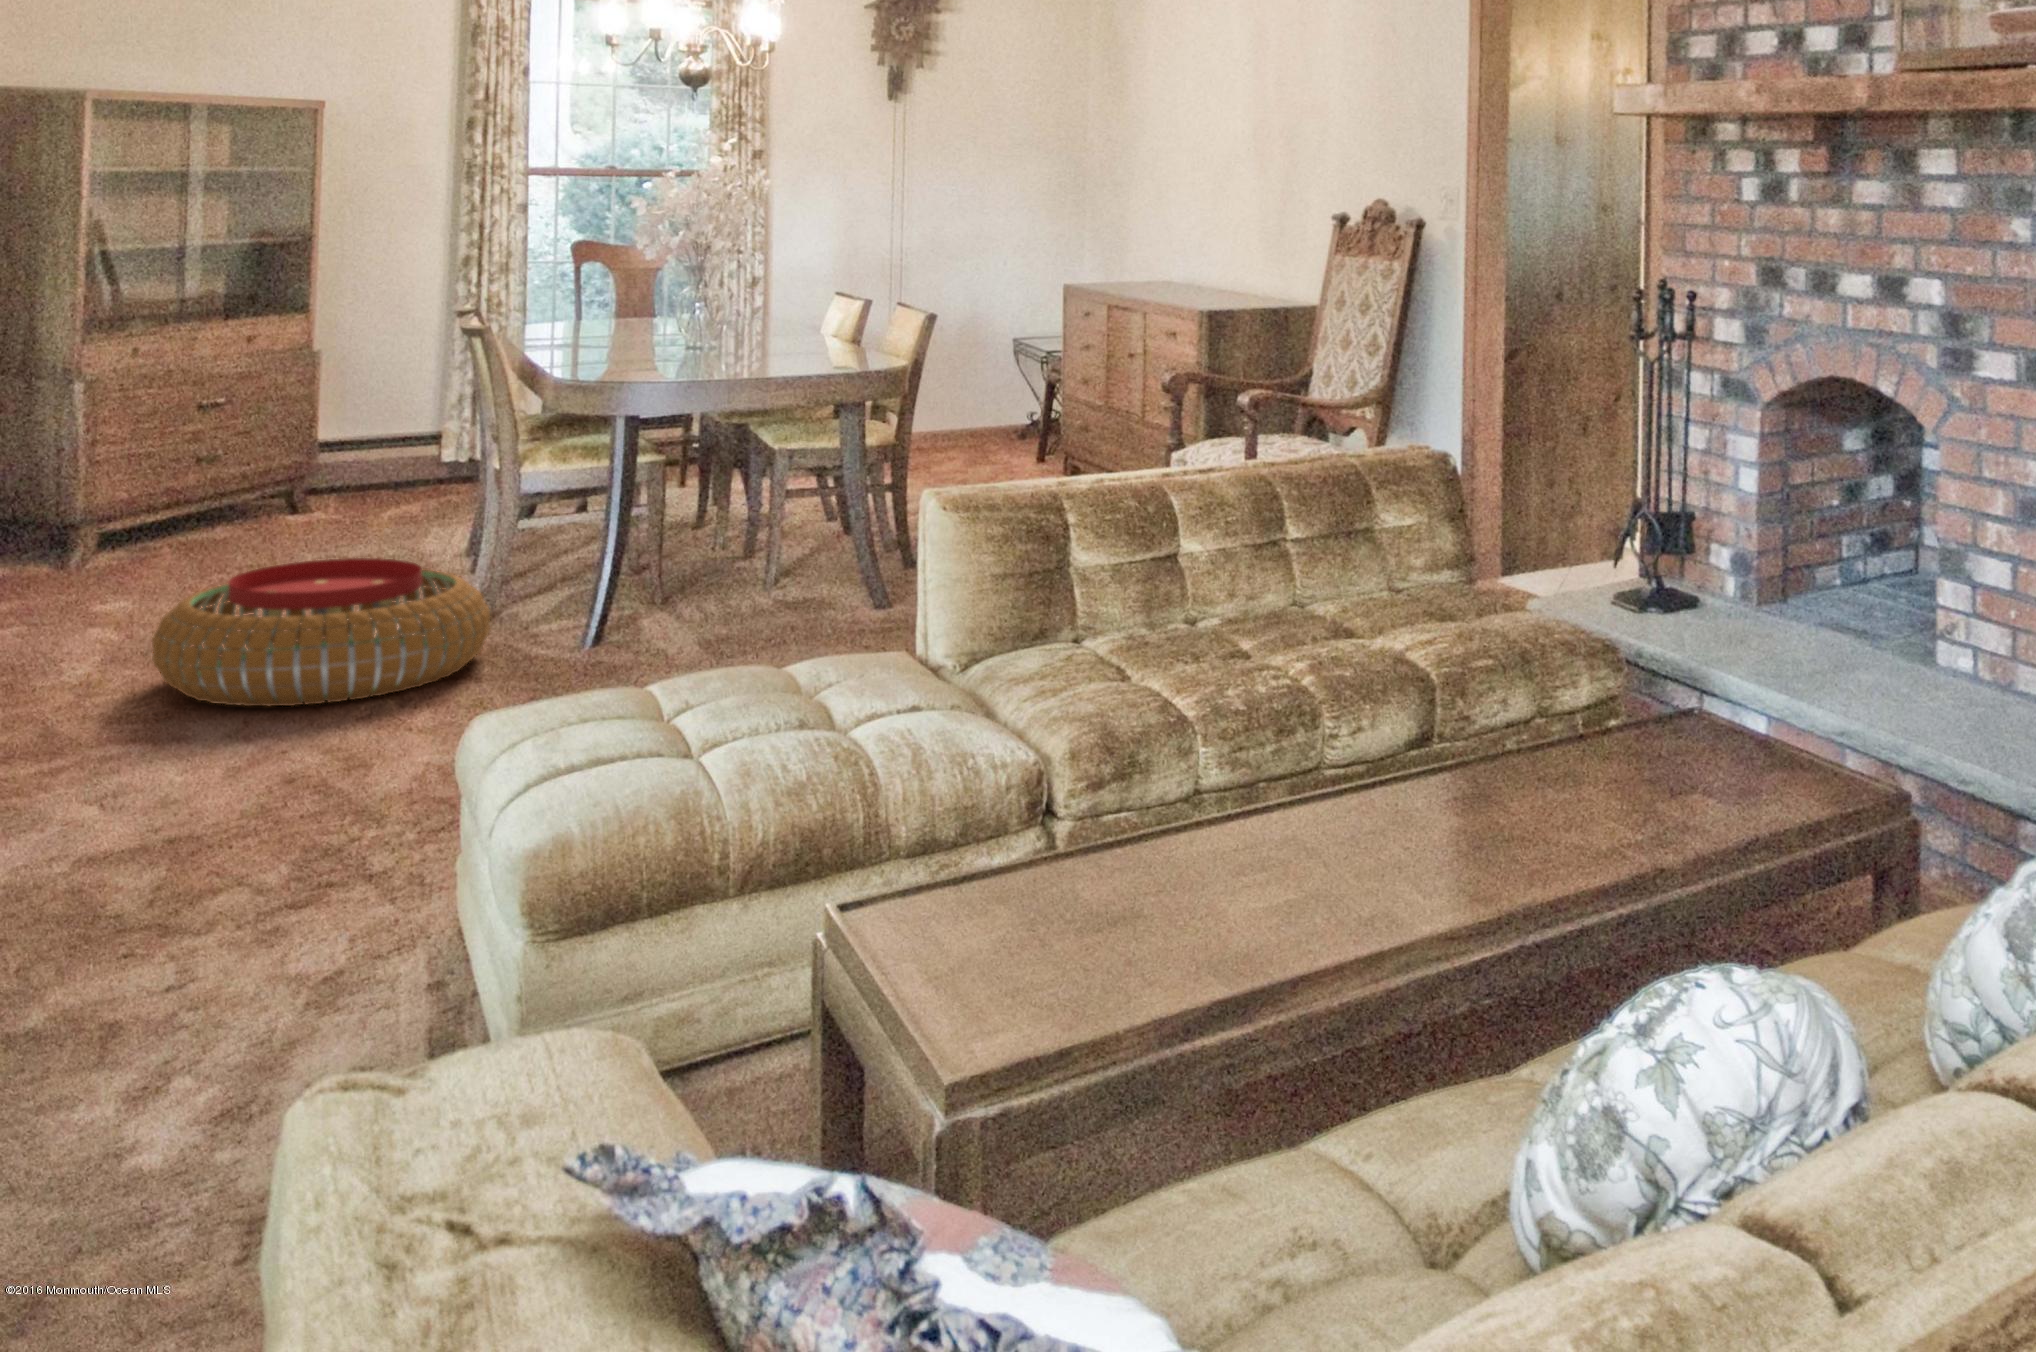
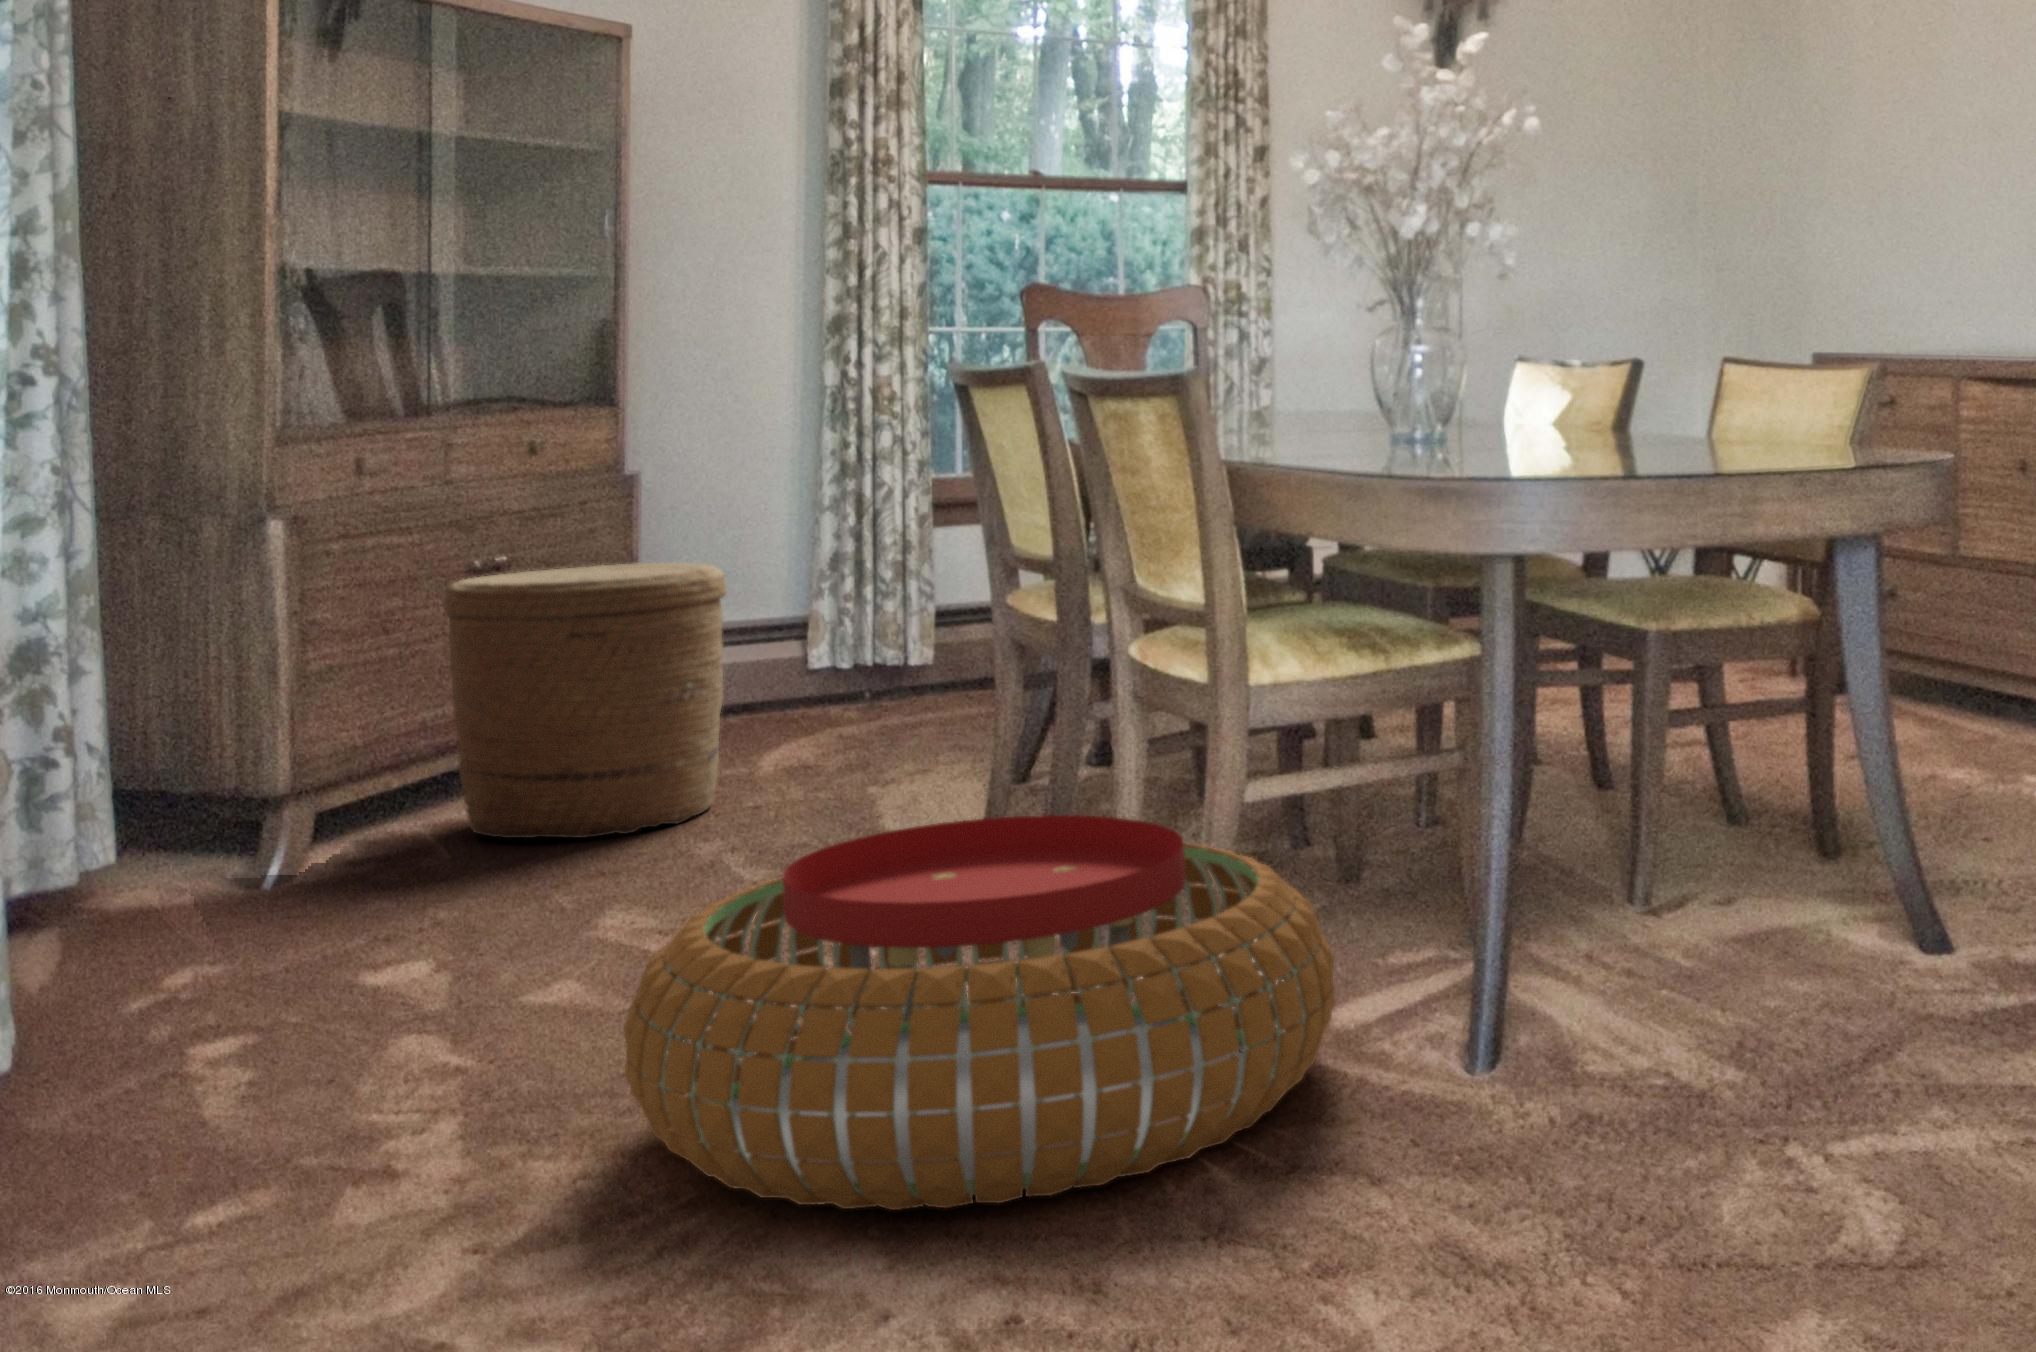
woven basket: none [176,406,345,551] -> present [444,562,727,838]

